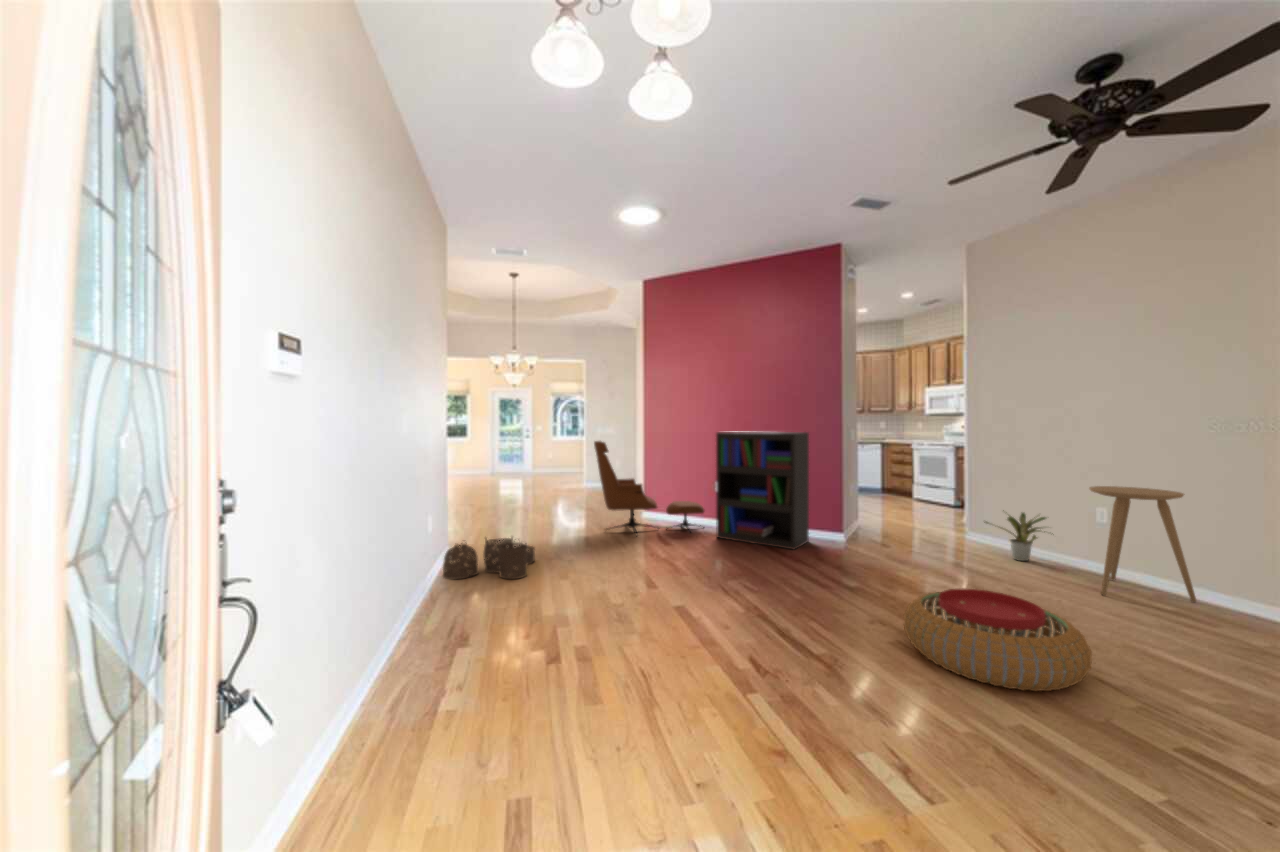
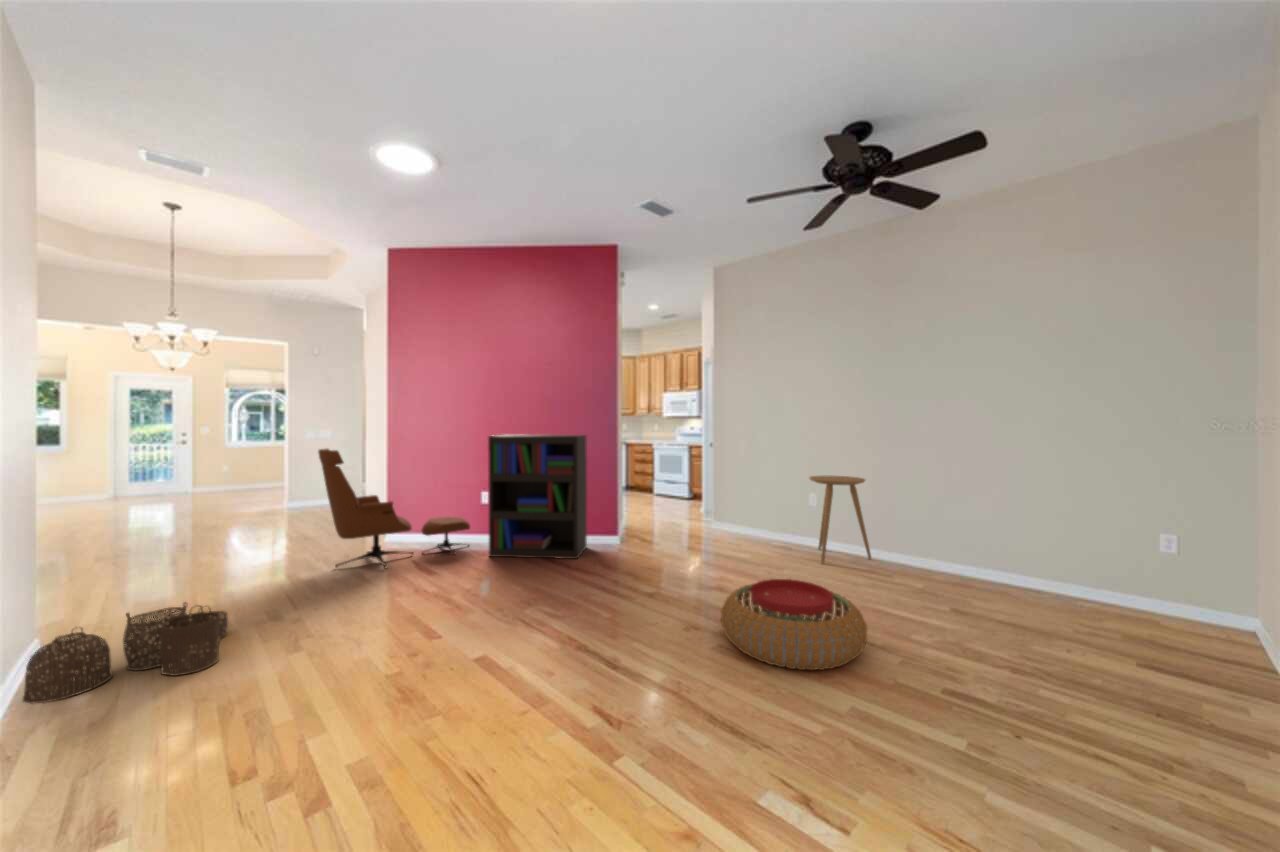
potted plant: present [984,510,1046,561] -> none [731,500,783,542]

